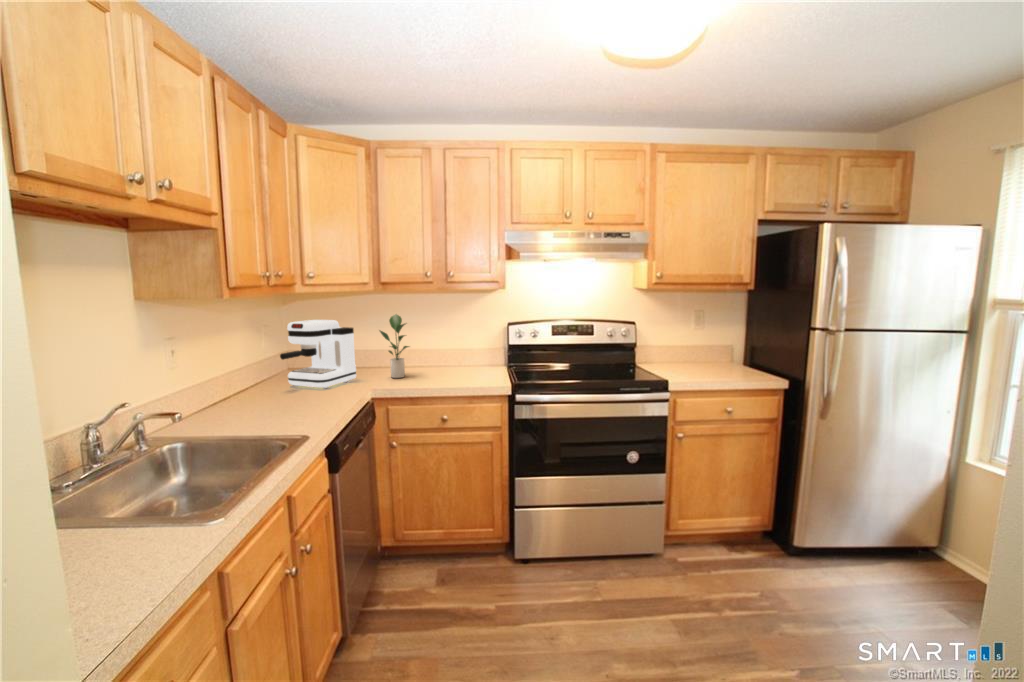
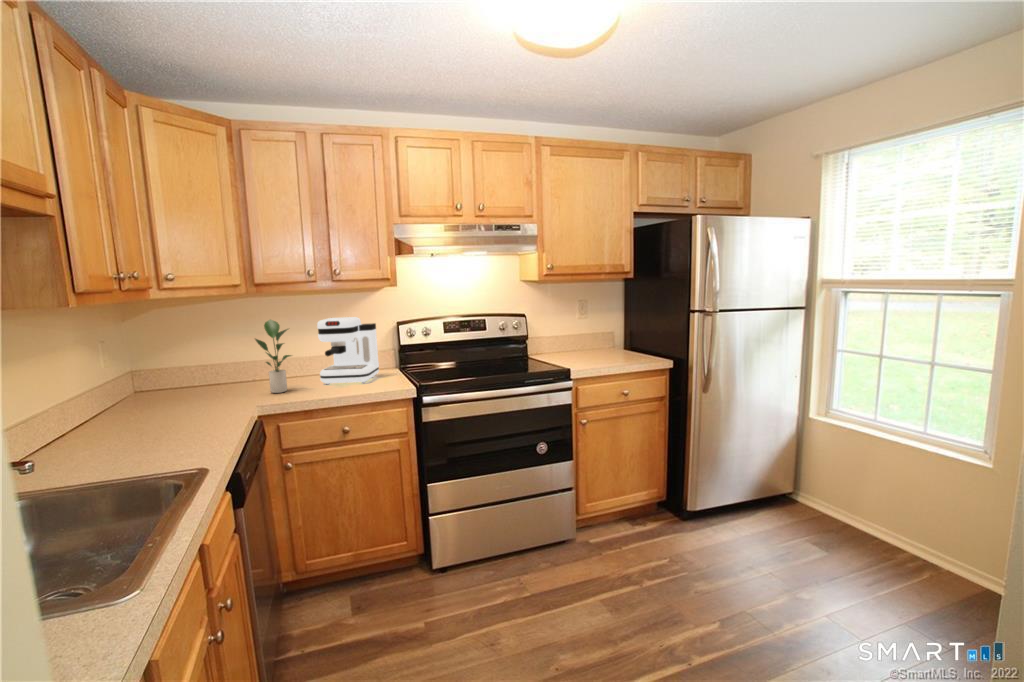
coffee maker: present [280,320,356,388] -> present [317,317,379,384]

